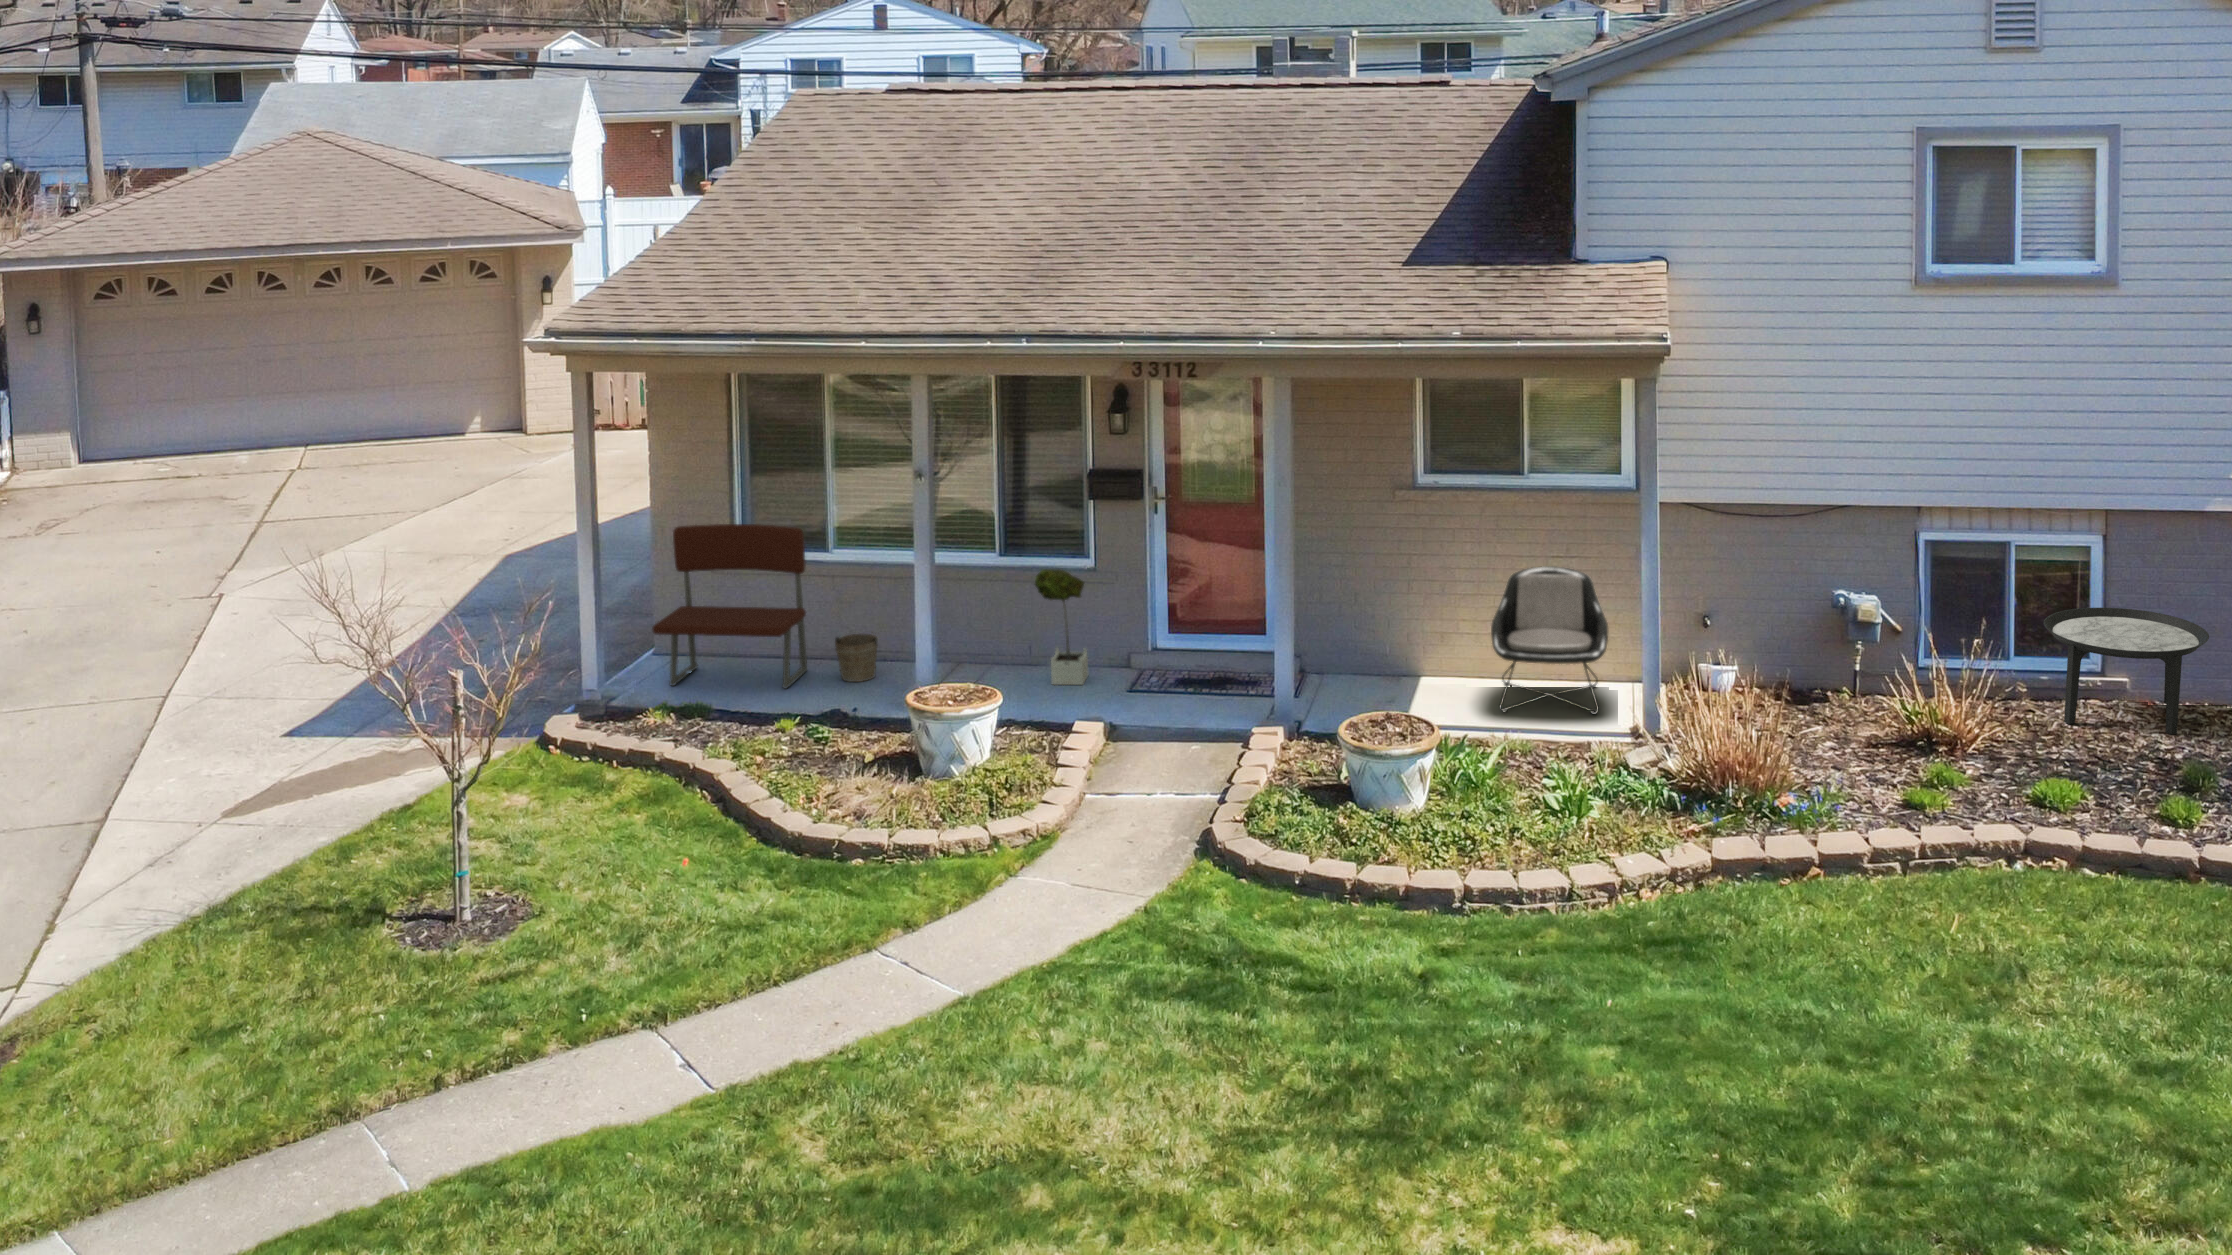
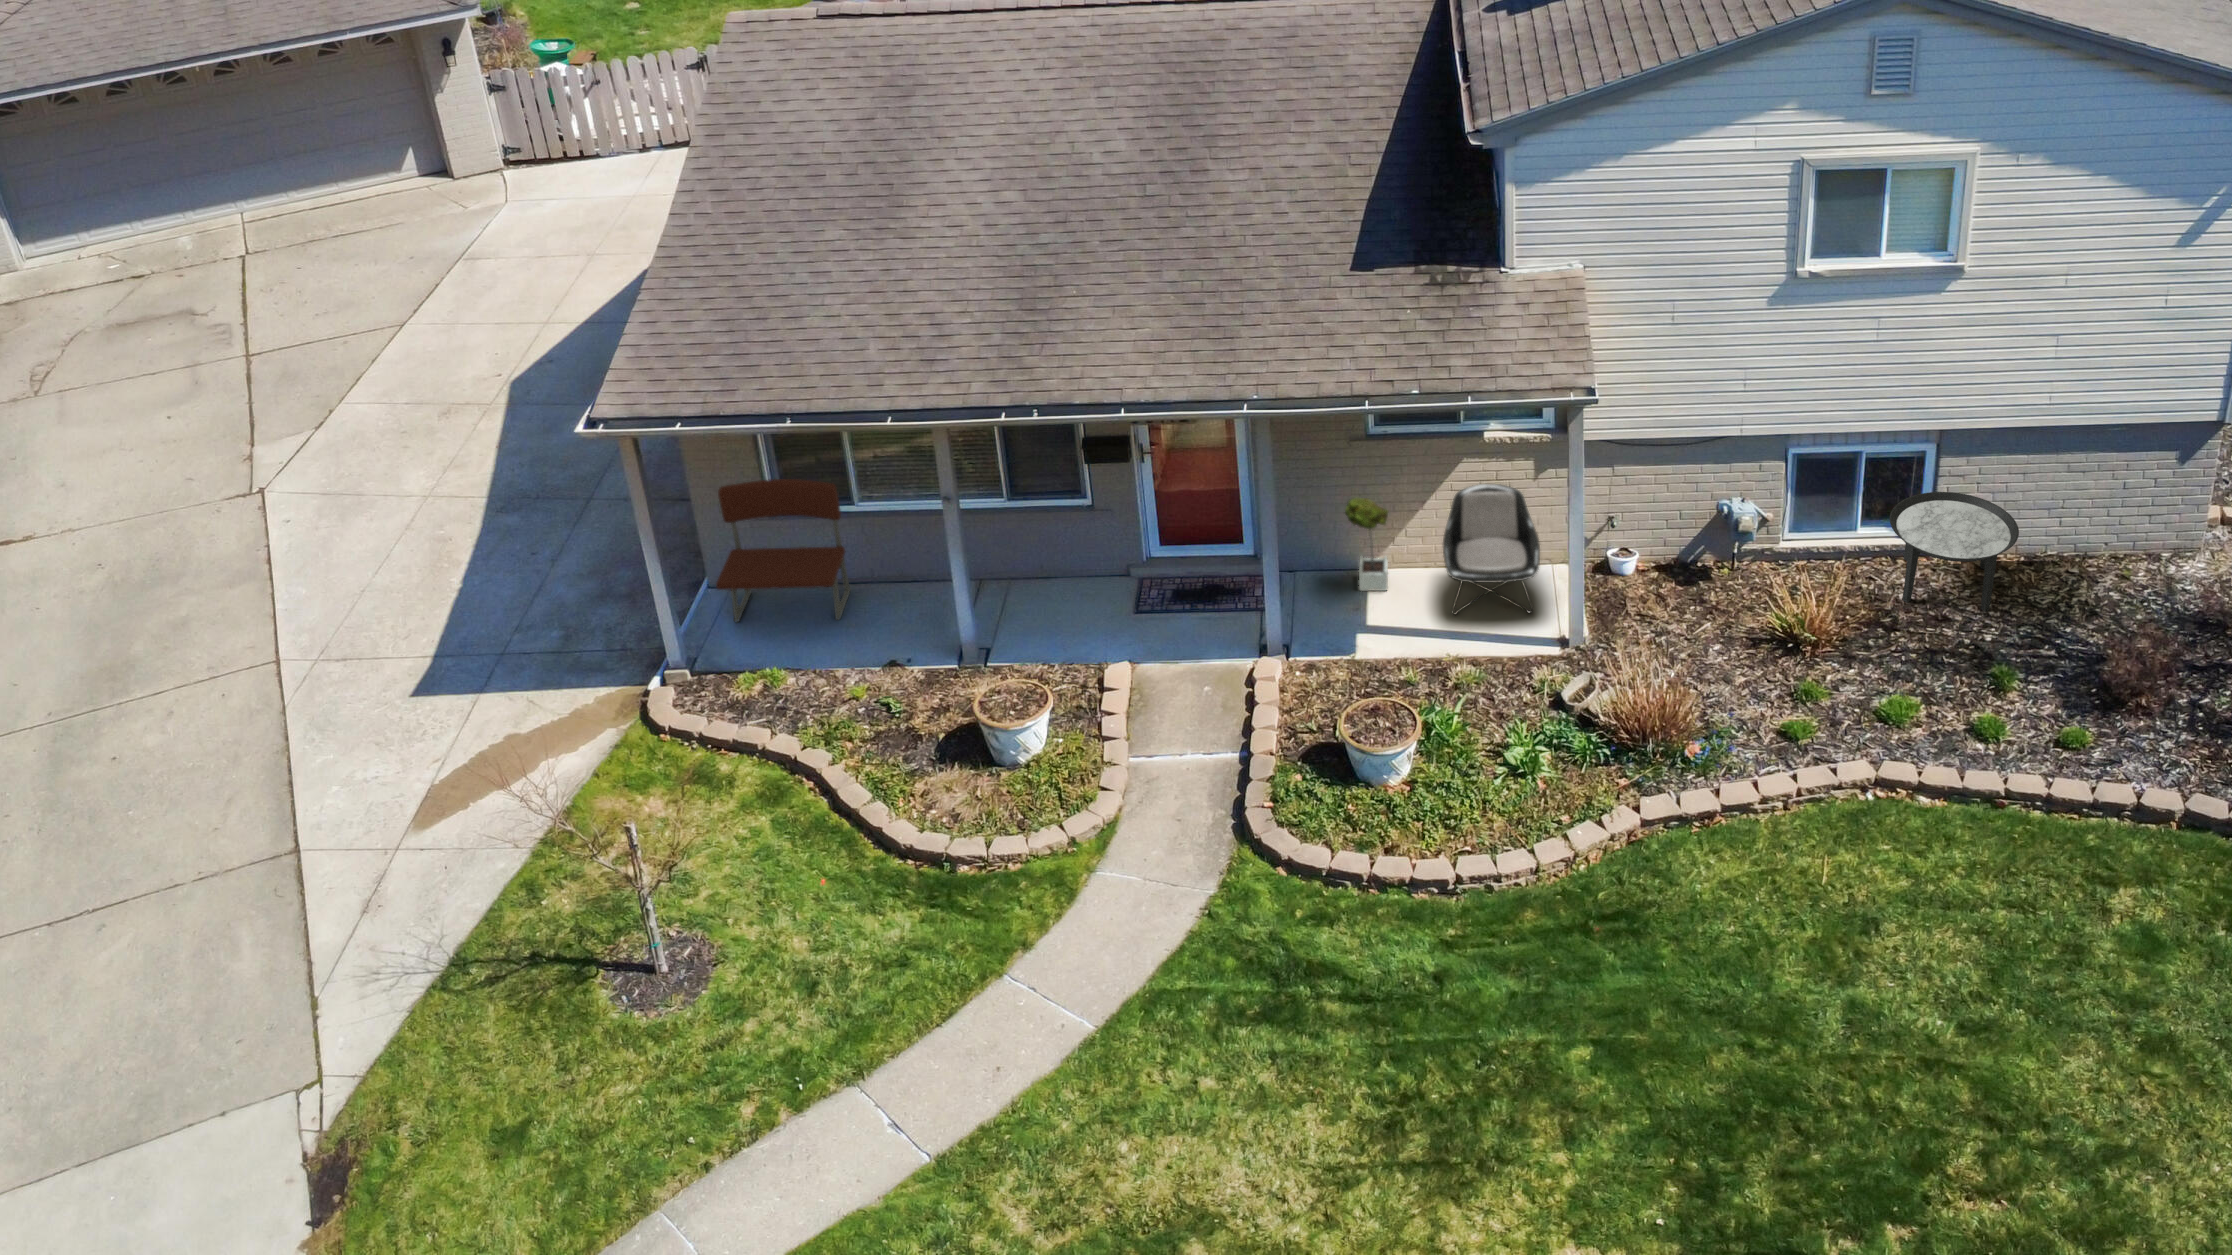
potted tree: present [1035,569,1088,685] -> present [1345,498,1388,591]
bucket: present [835,631,880,682] -> none [874,556,914,606]

